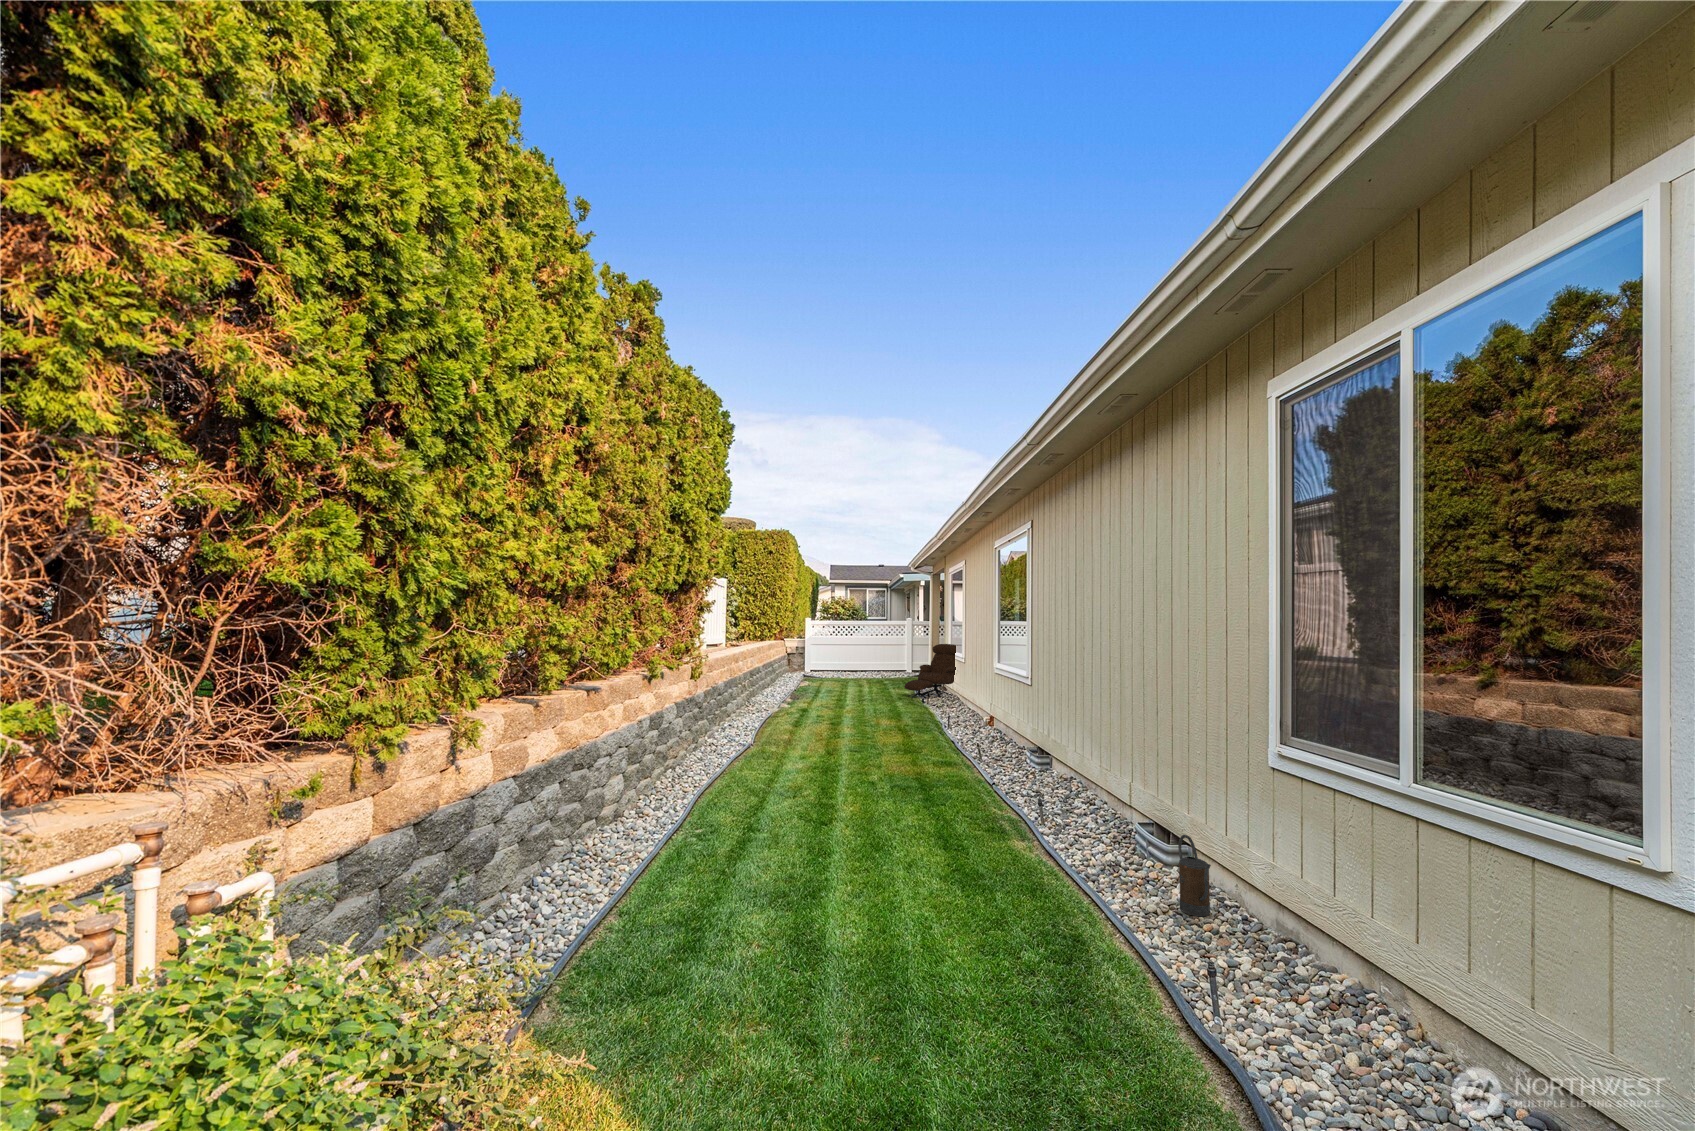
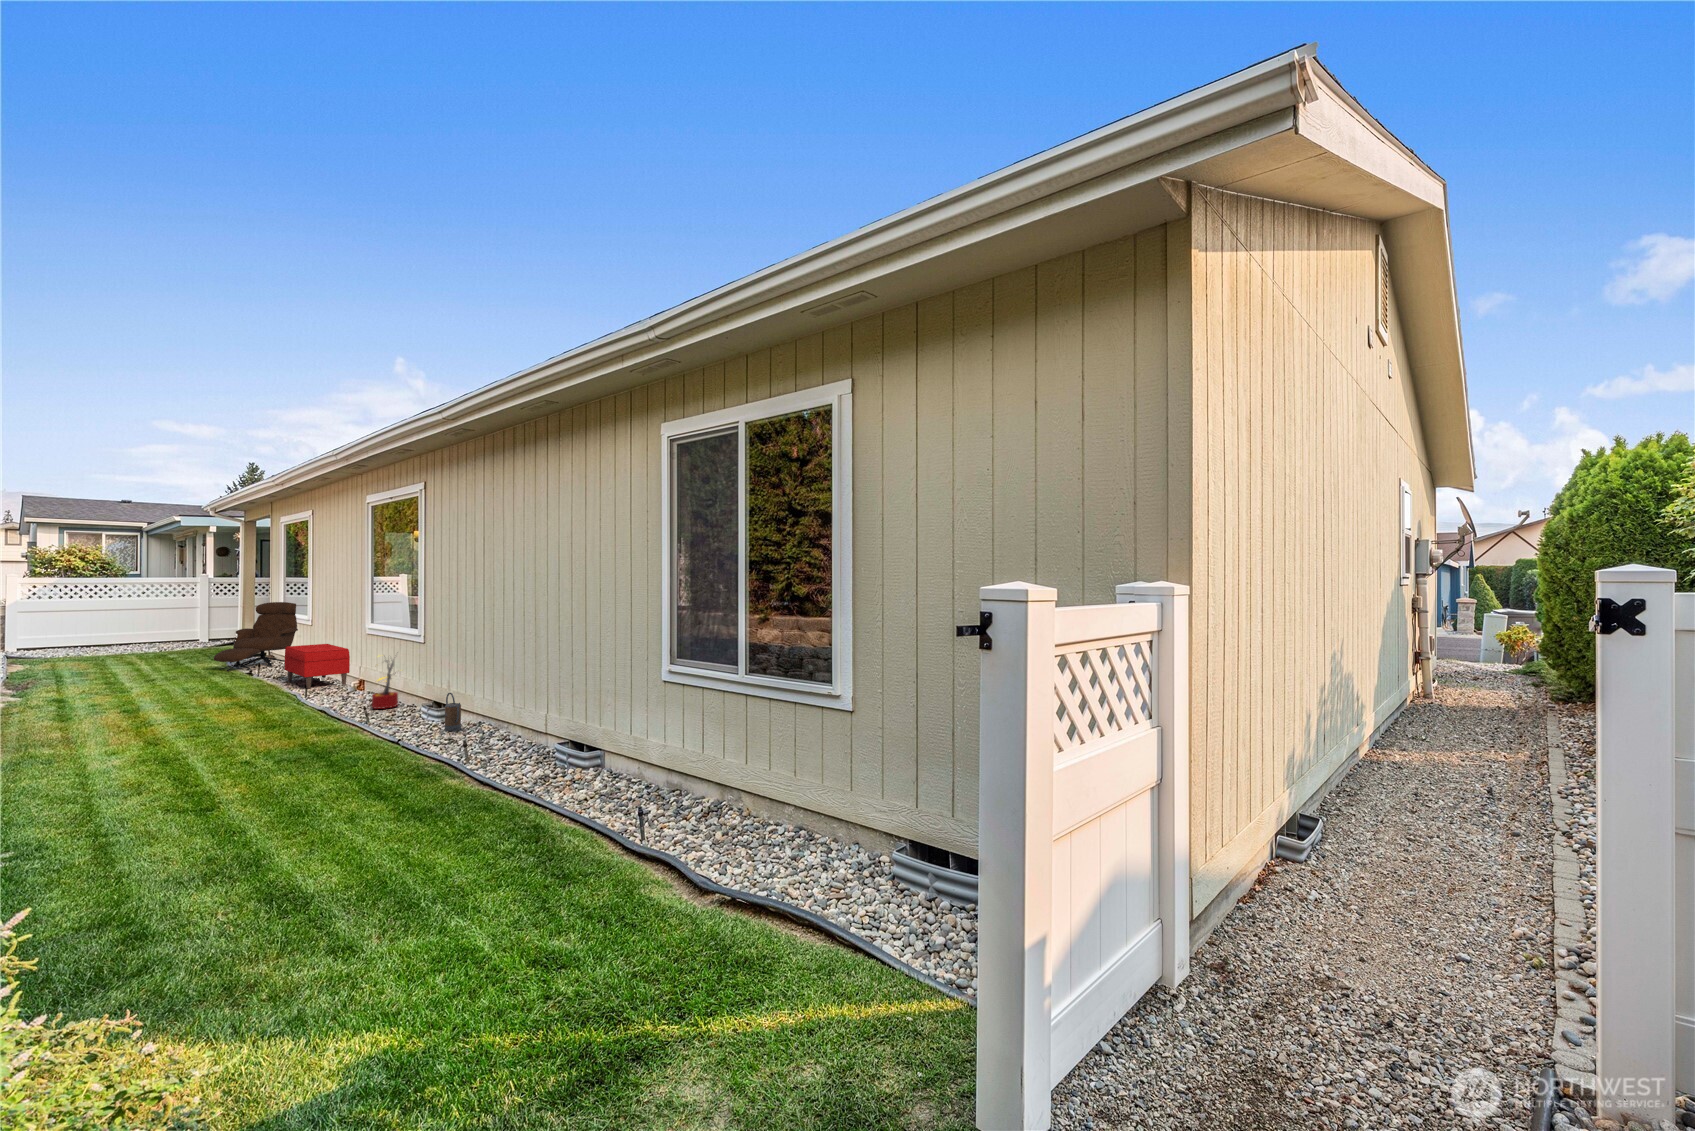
bench: none [941,681,983,720] -> present [285,644,350,689]
decorative plant: none [988,693,1016,747] -> present [372,660,398,709]
watering can: present [1178,835,1211,916] -> present [445,693,461,731]

